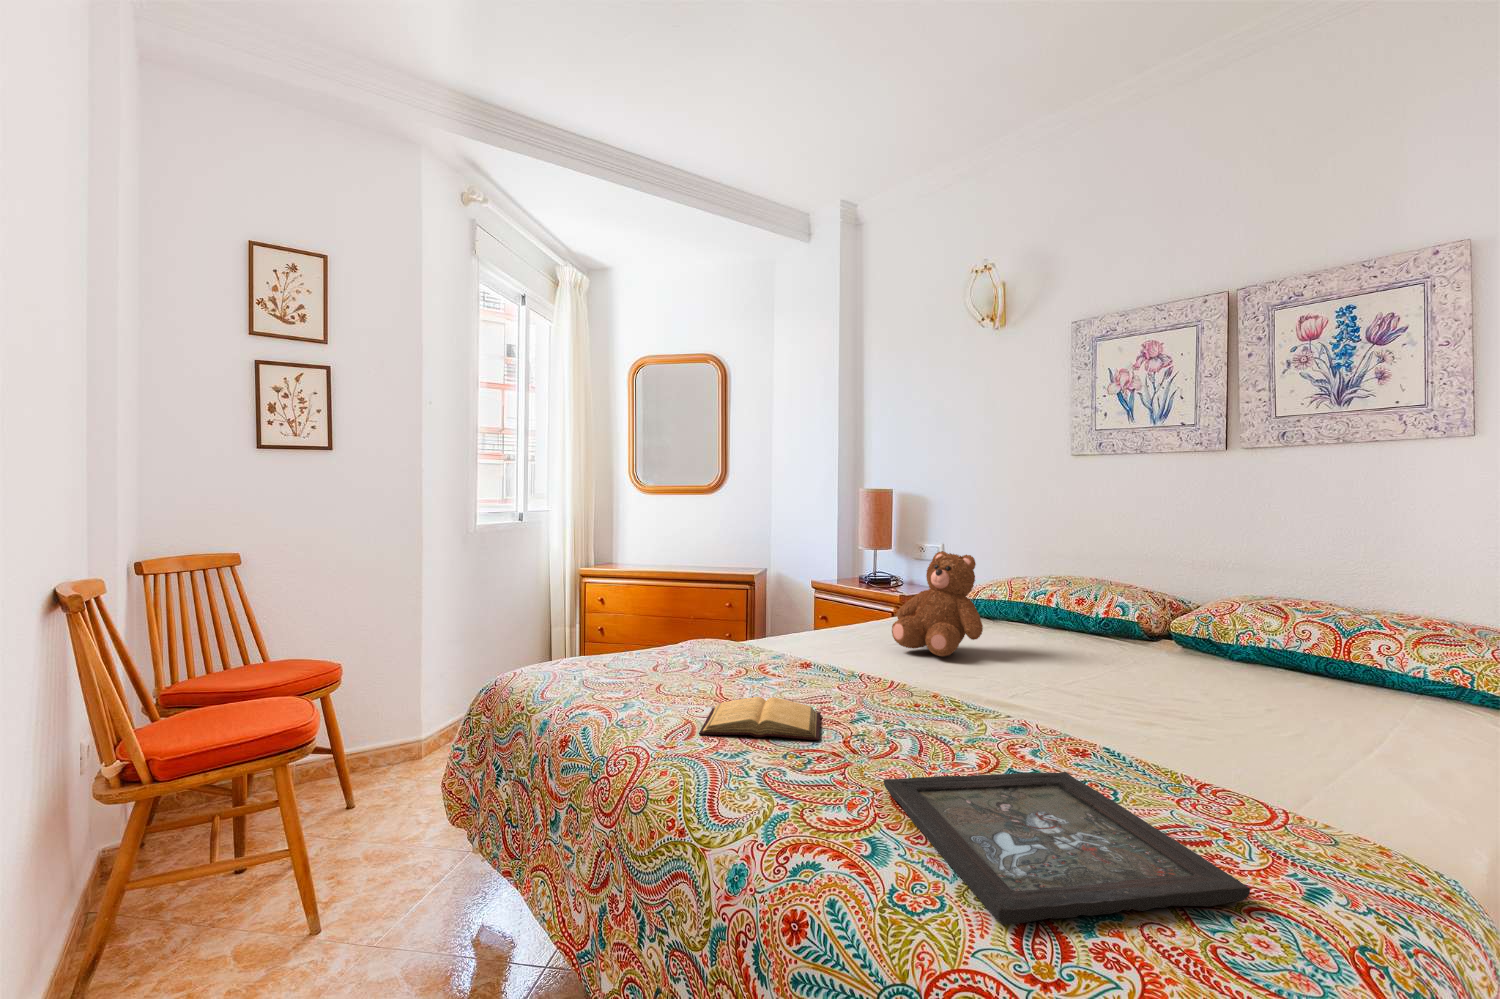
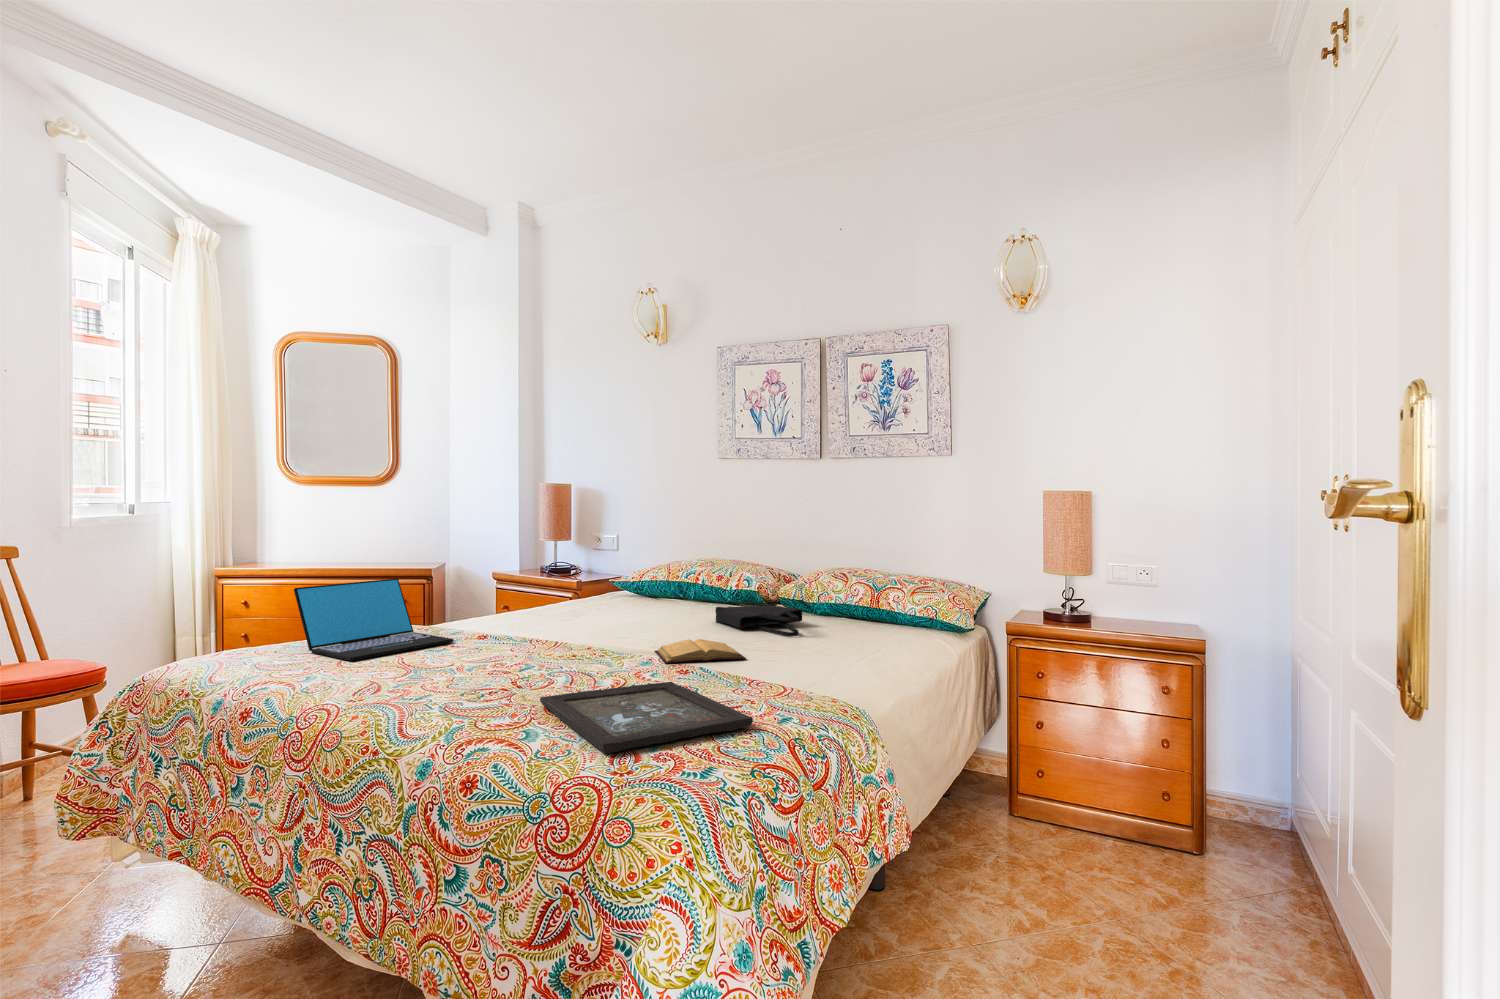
teddy bear: present [892,551,983,656] -> none [561,538,637,626]
laptop: none [619,590,774,684] -> present [294,579,454,661]
tote bag: none [1088,644,1226,699] -> present [715,605,802,636]
book: present [699,697,820,740] -> present [655,639,746,664]

